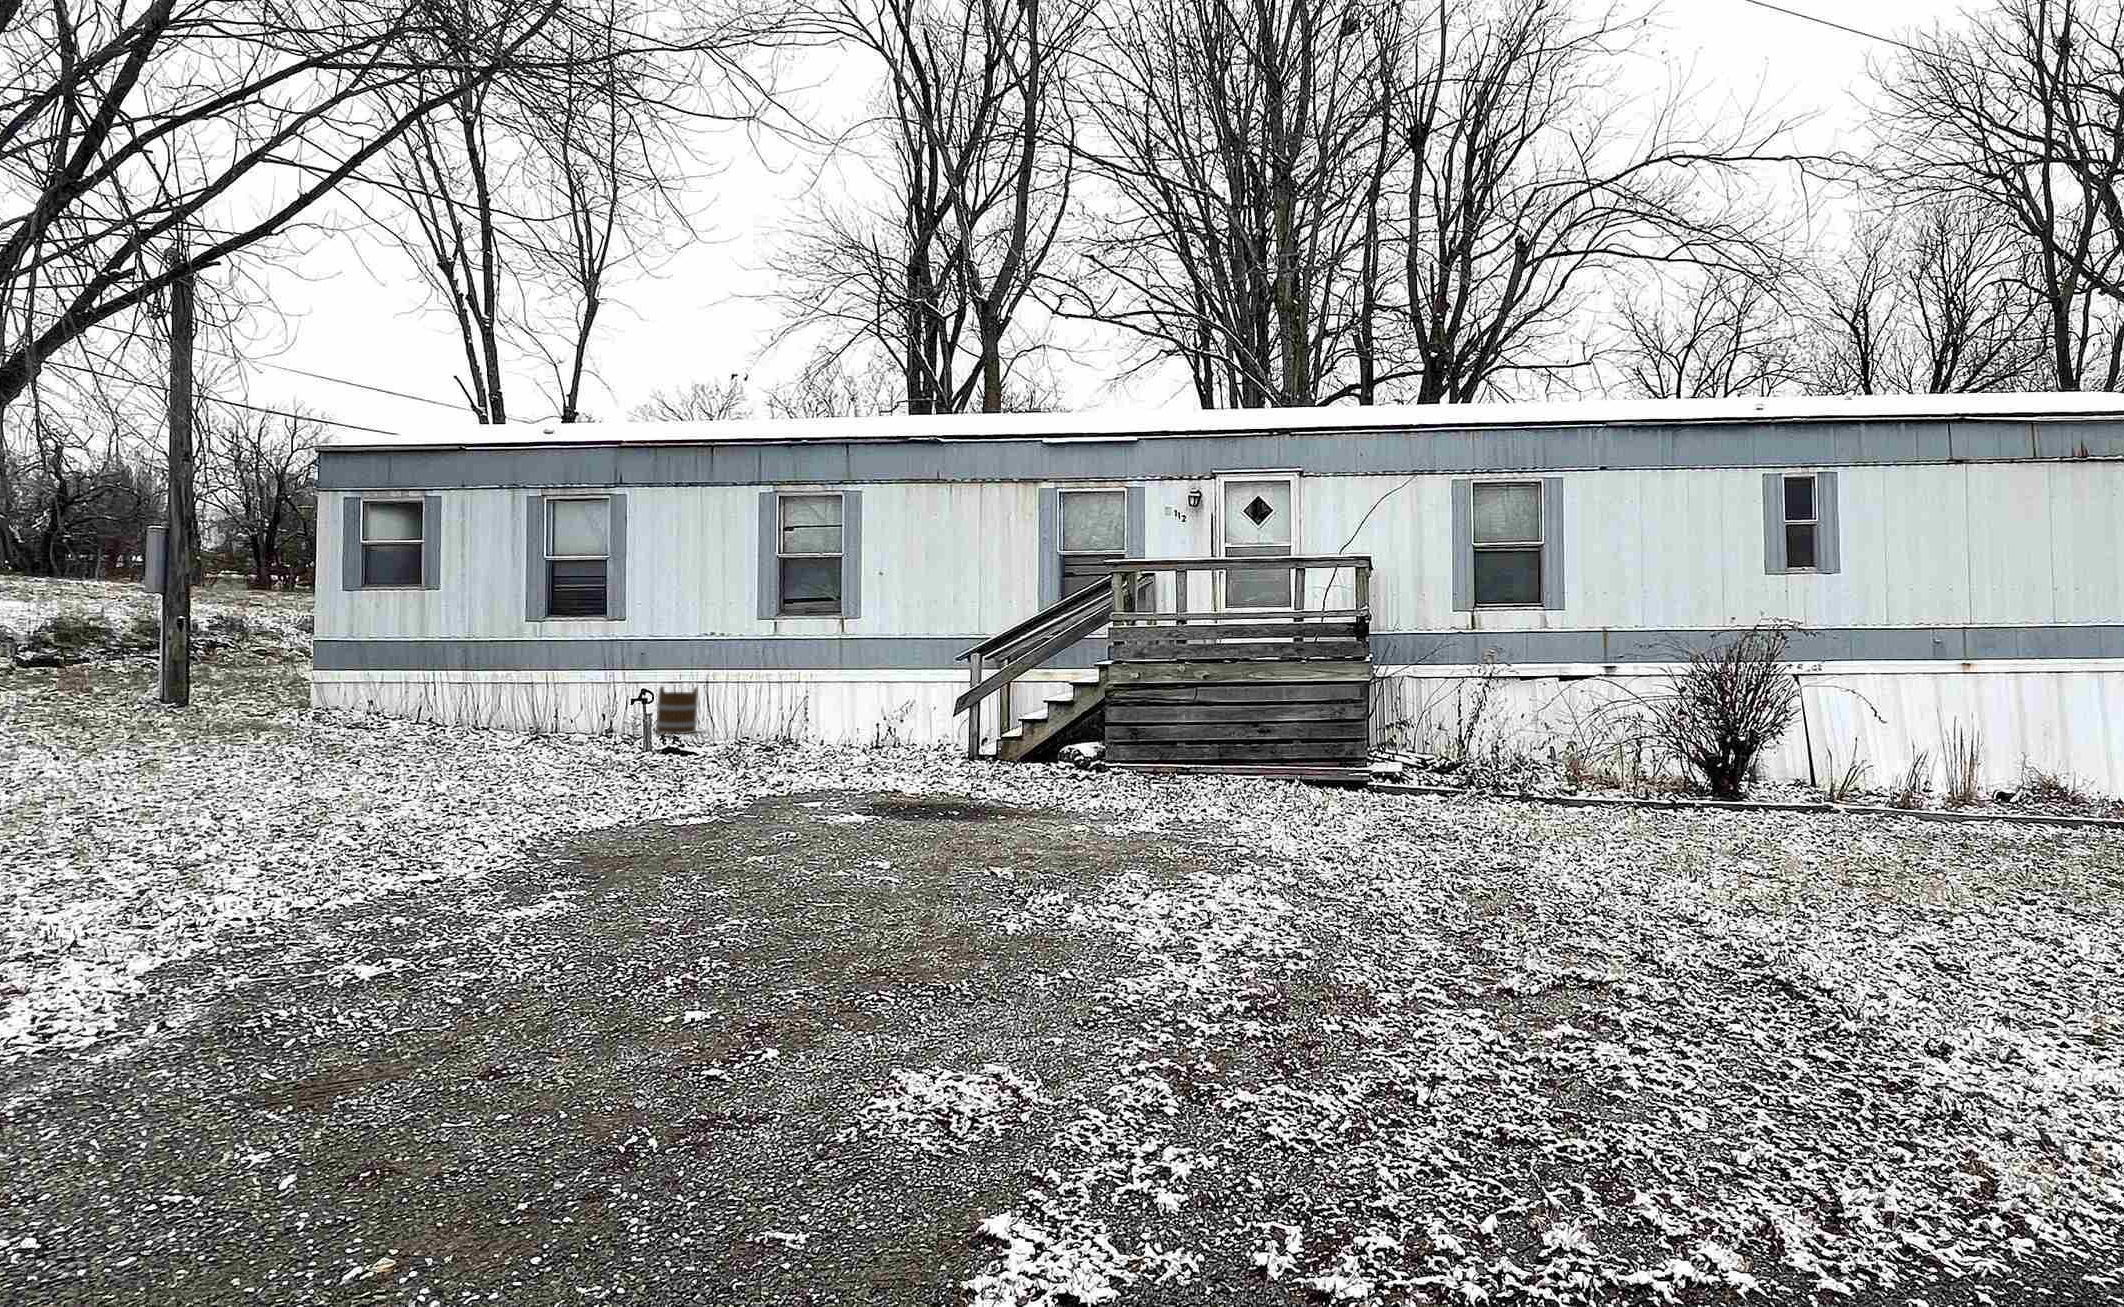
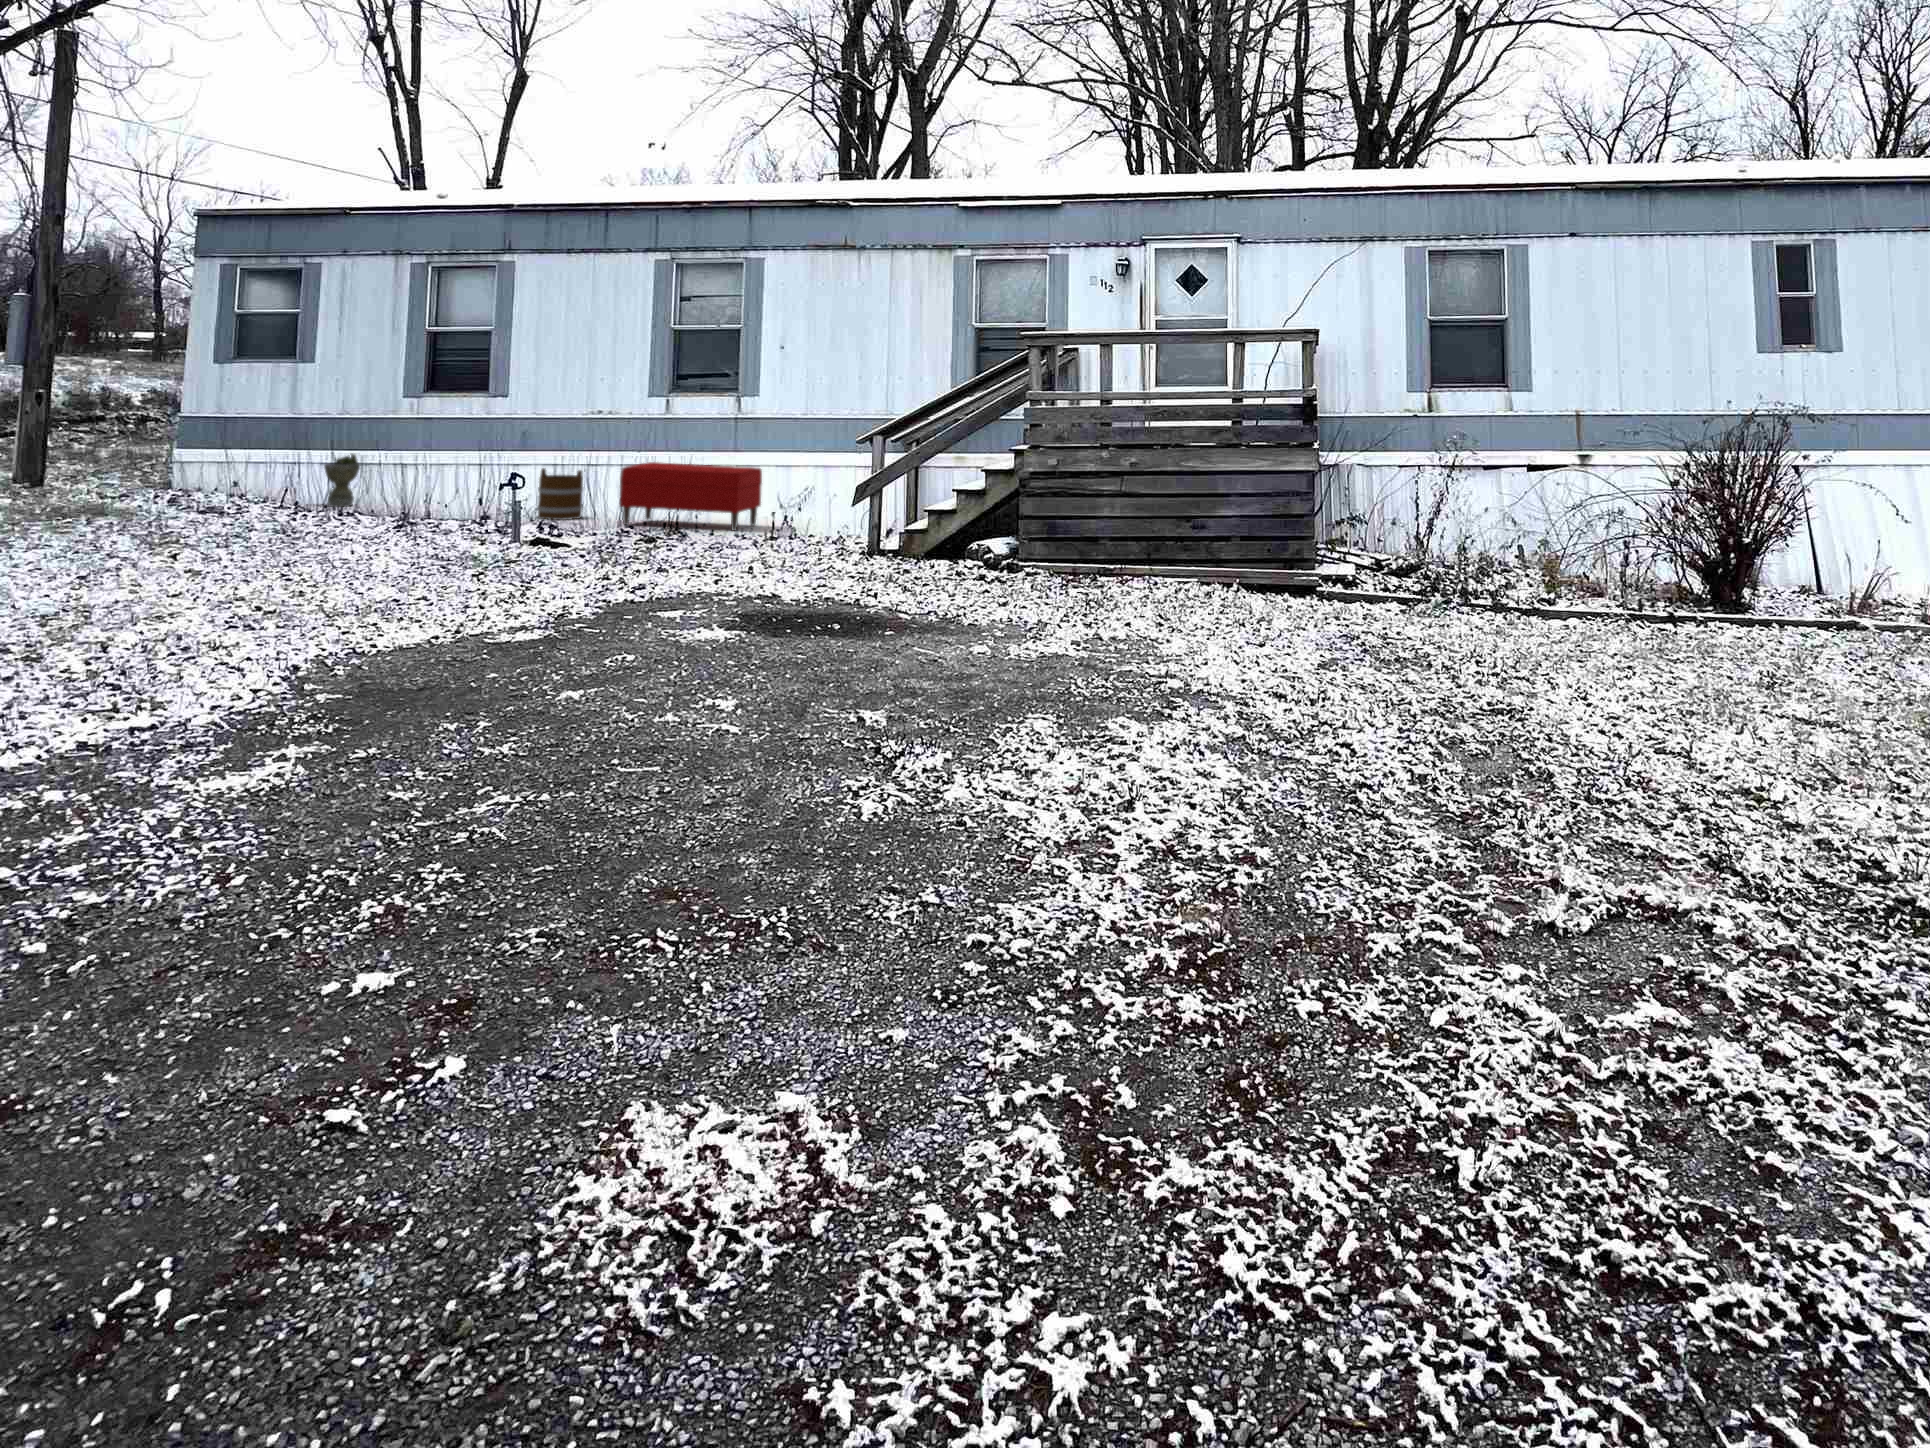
planter: none [458,673,492,724] -> present [324,454,361,507]
bench: none [733,679,863,743] -> present [619,462,762,531]

